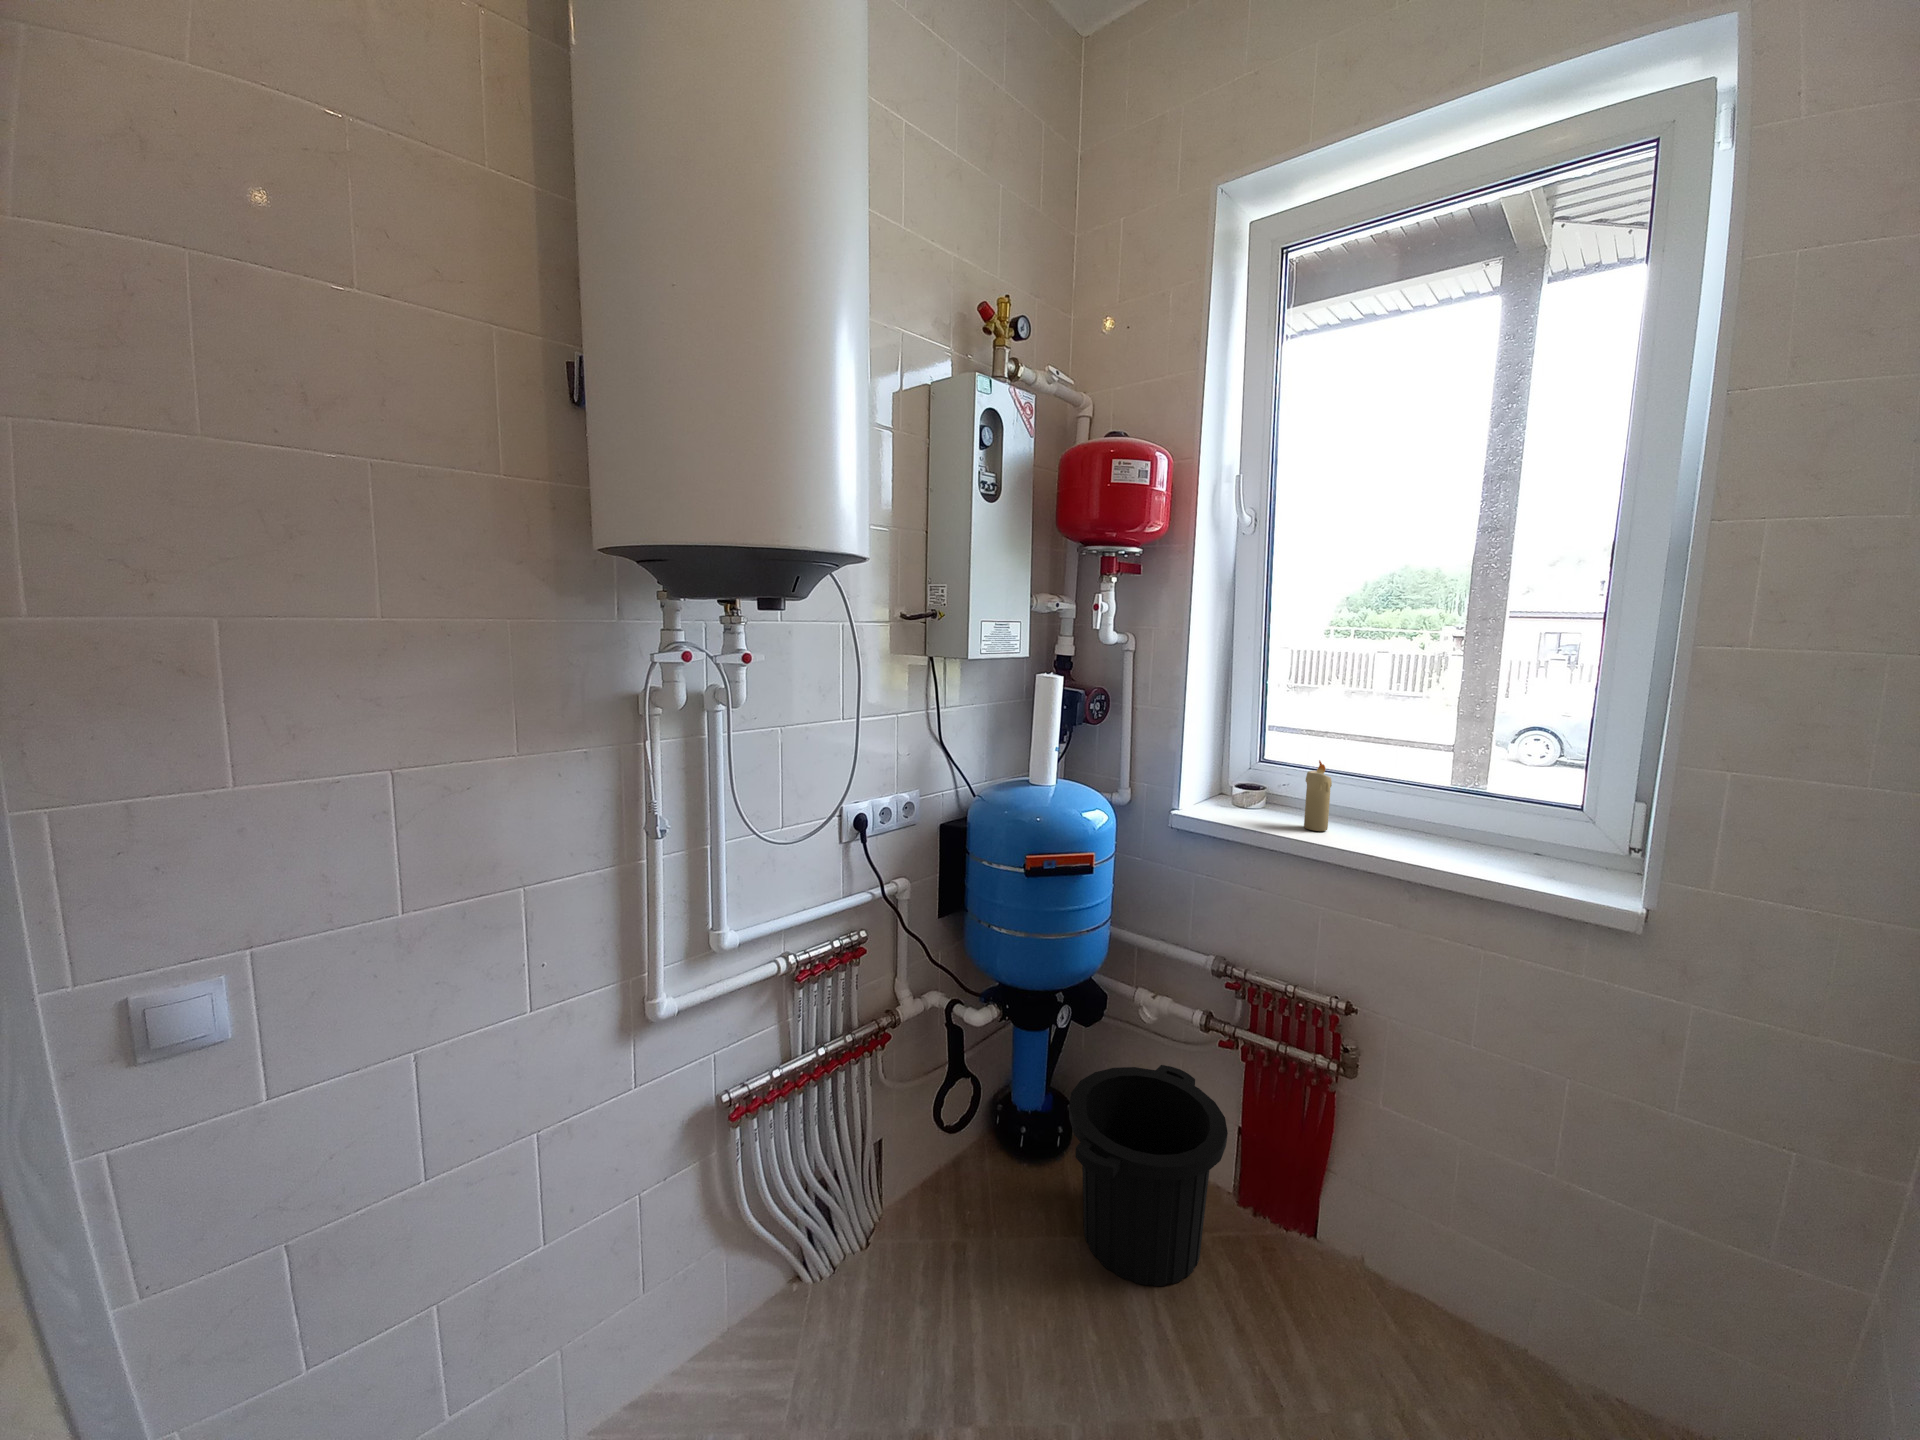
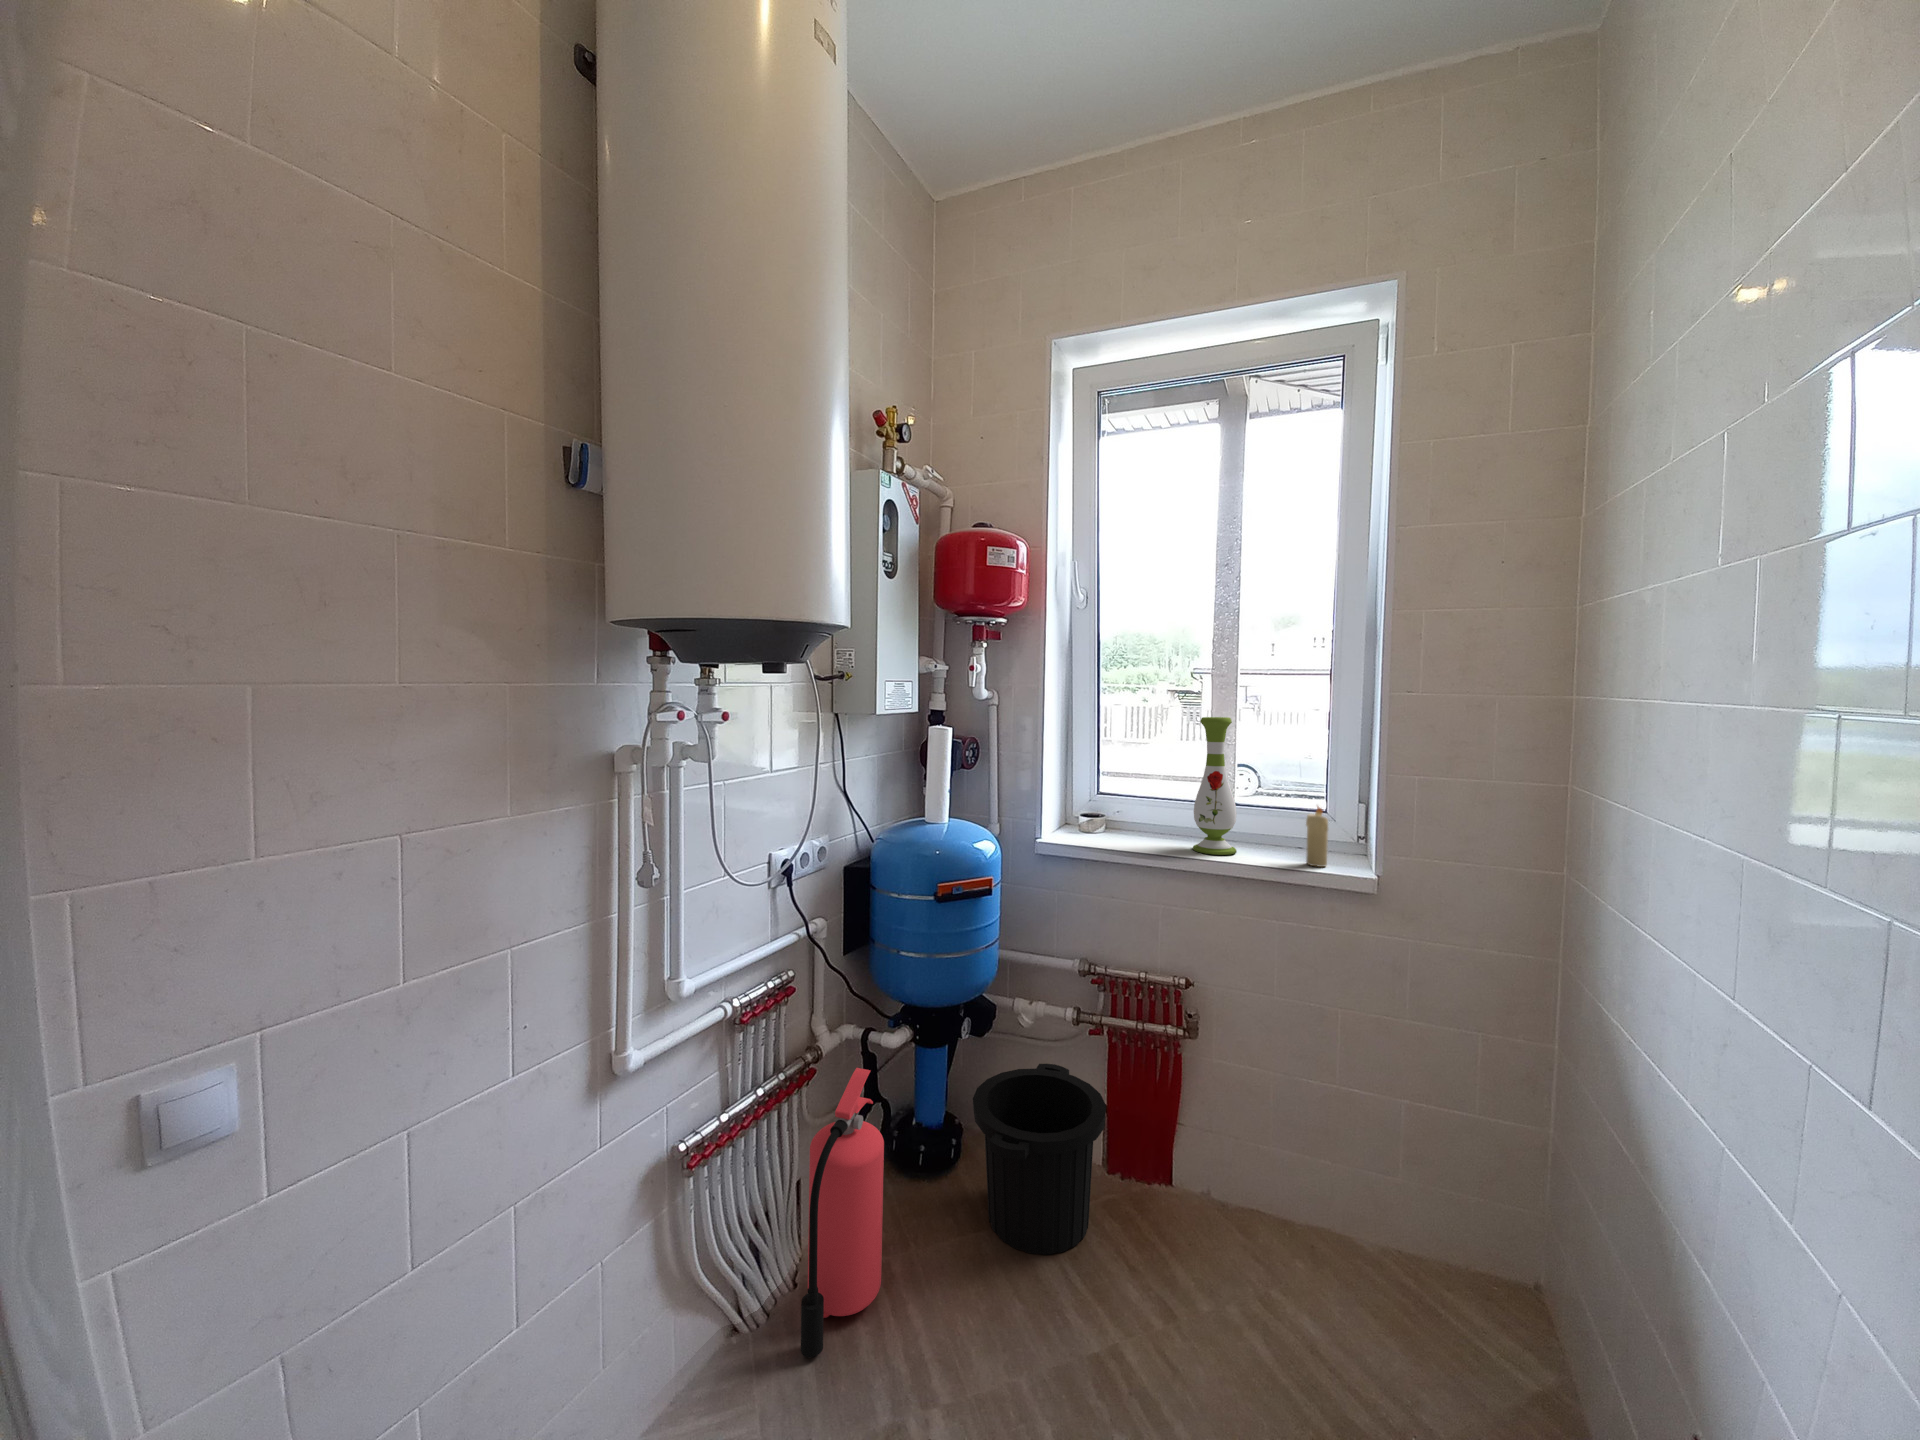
vase: none [1375,671,1443,852] -> present [1192,717,1237,855]
candle: present [1304,760,1332,831] -> present [1306,807,1328,867]
fire extinguisher: none [851,1041,953,1329] -> present [801,1068,884,1358]

